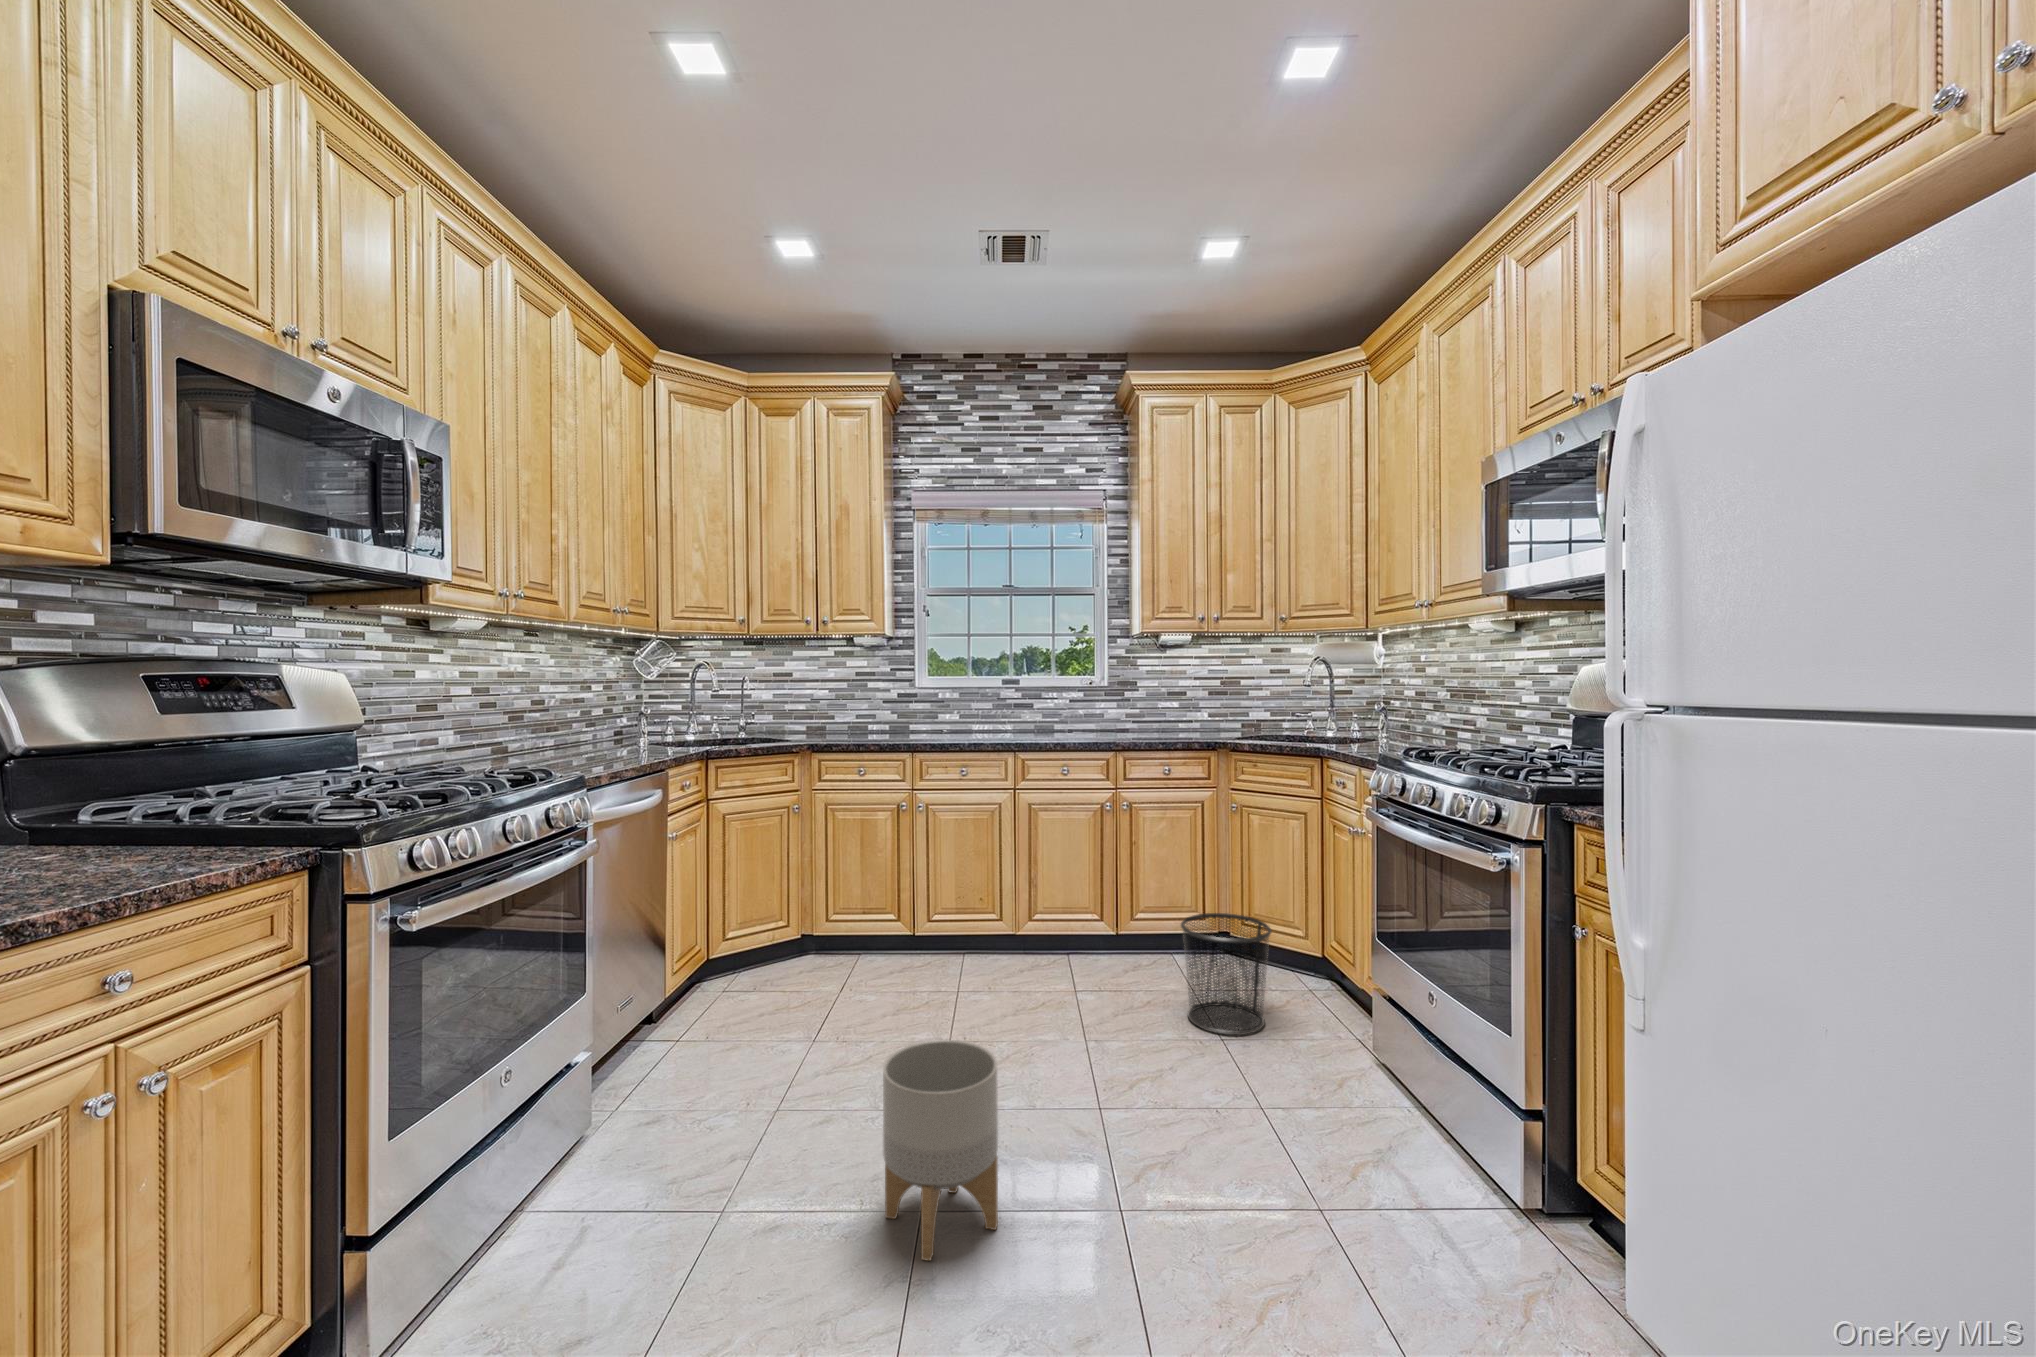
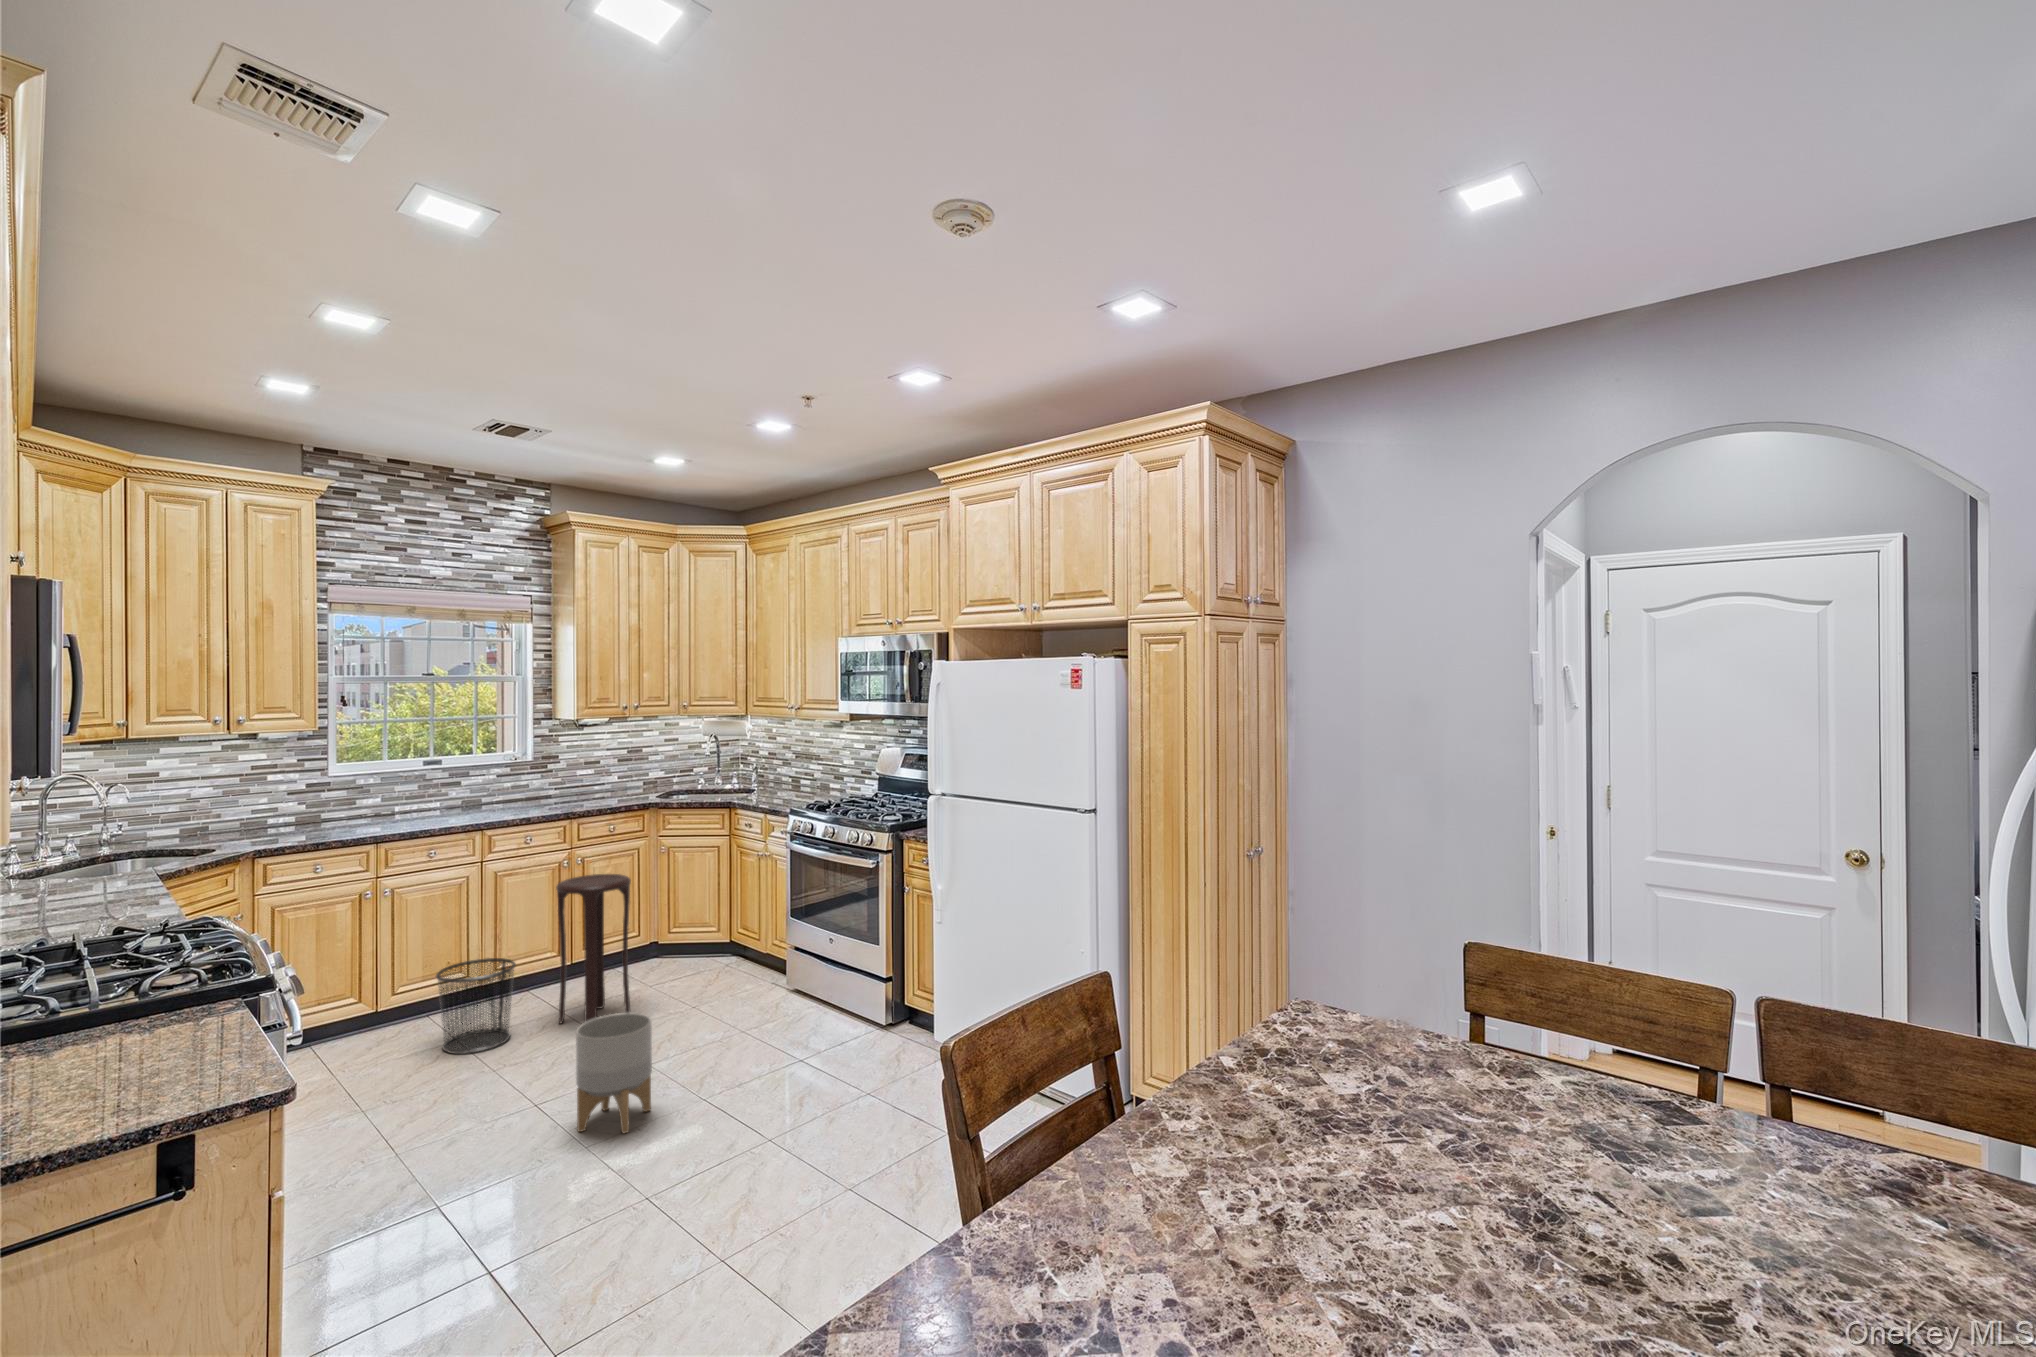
stool: none [1042,823,1135,1036] -> present [556,874,631,1023]
waste bin: present [1181,913,1272,1035] -> present [436,958,516,1054]

